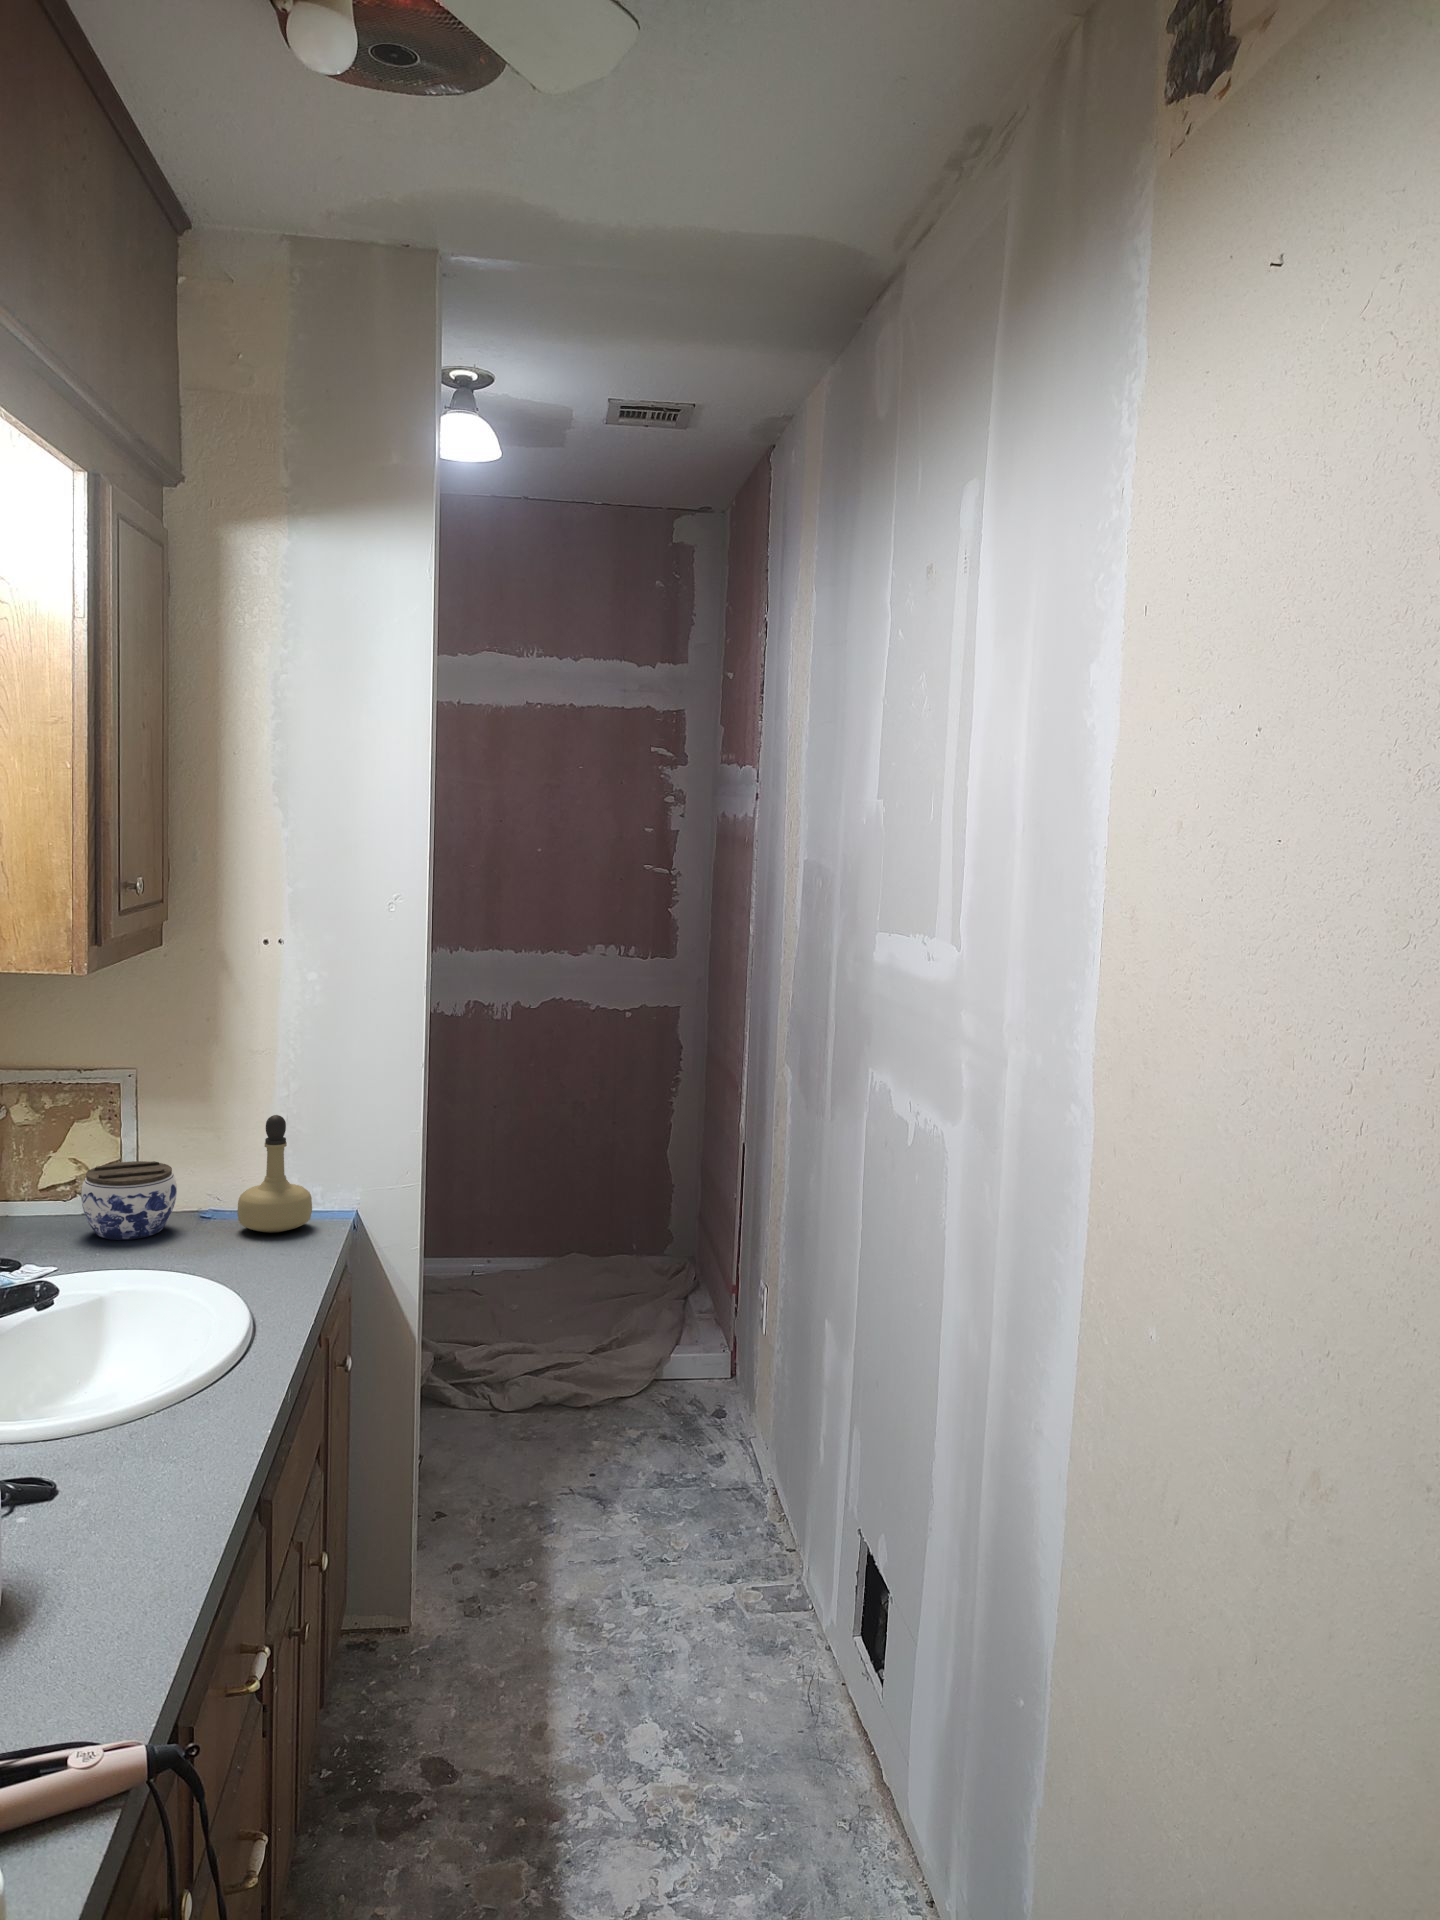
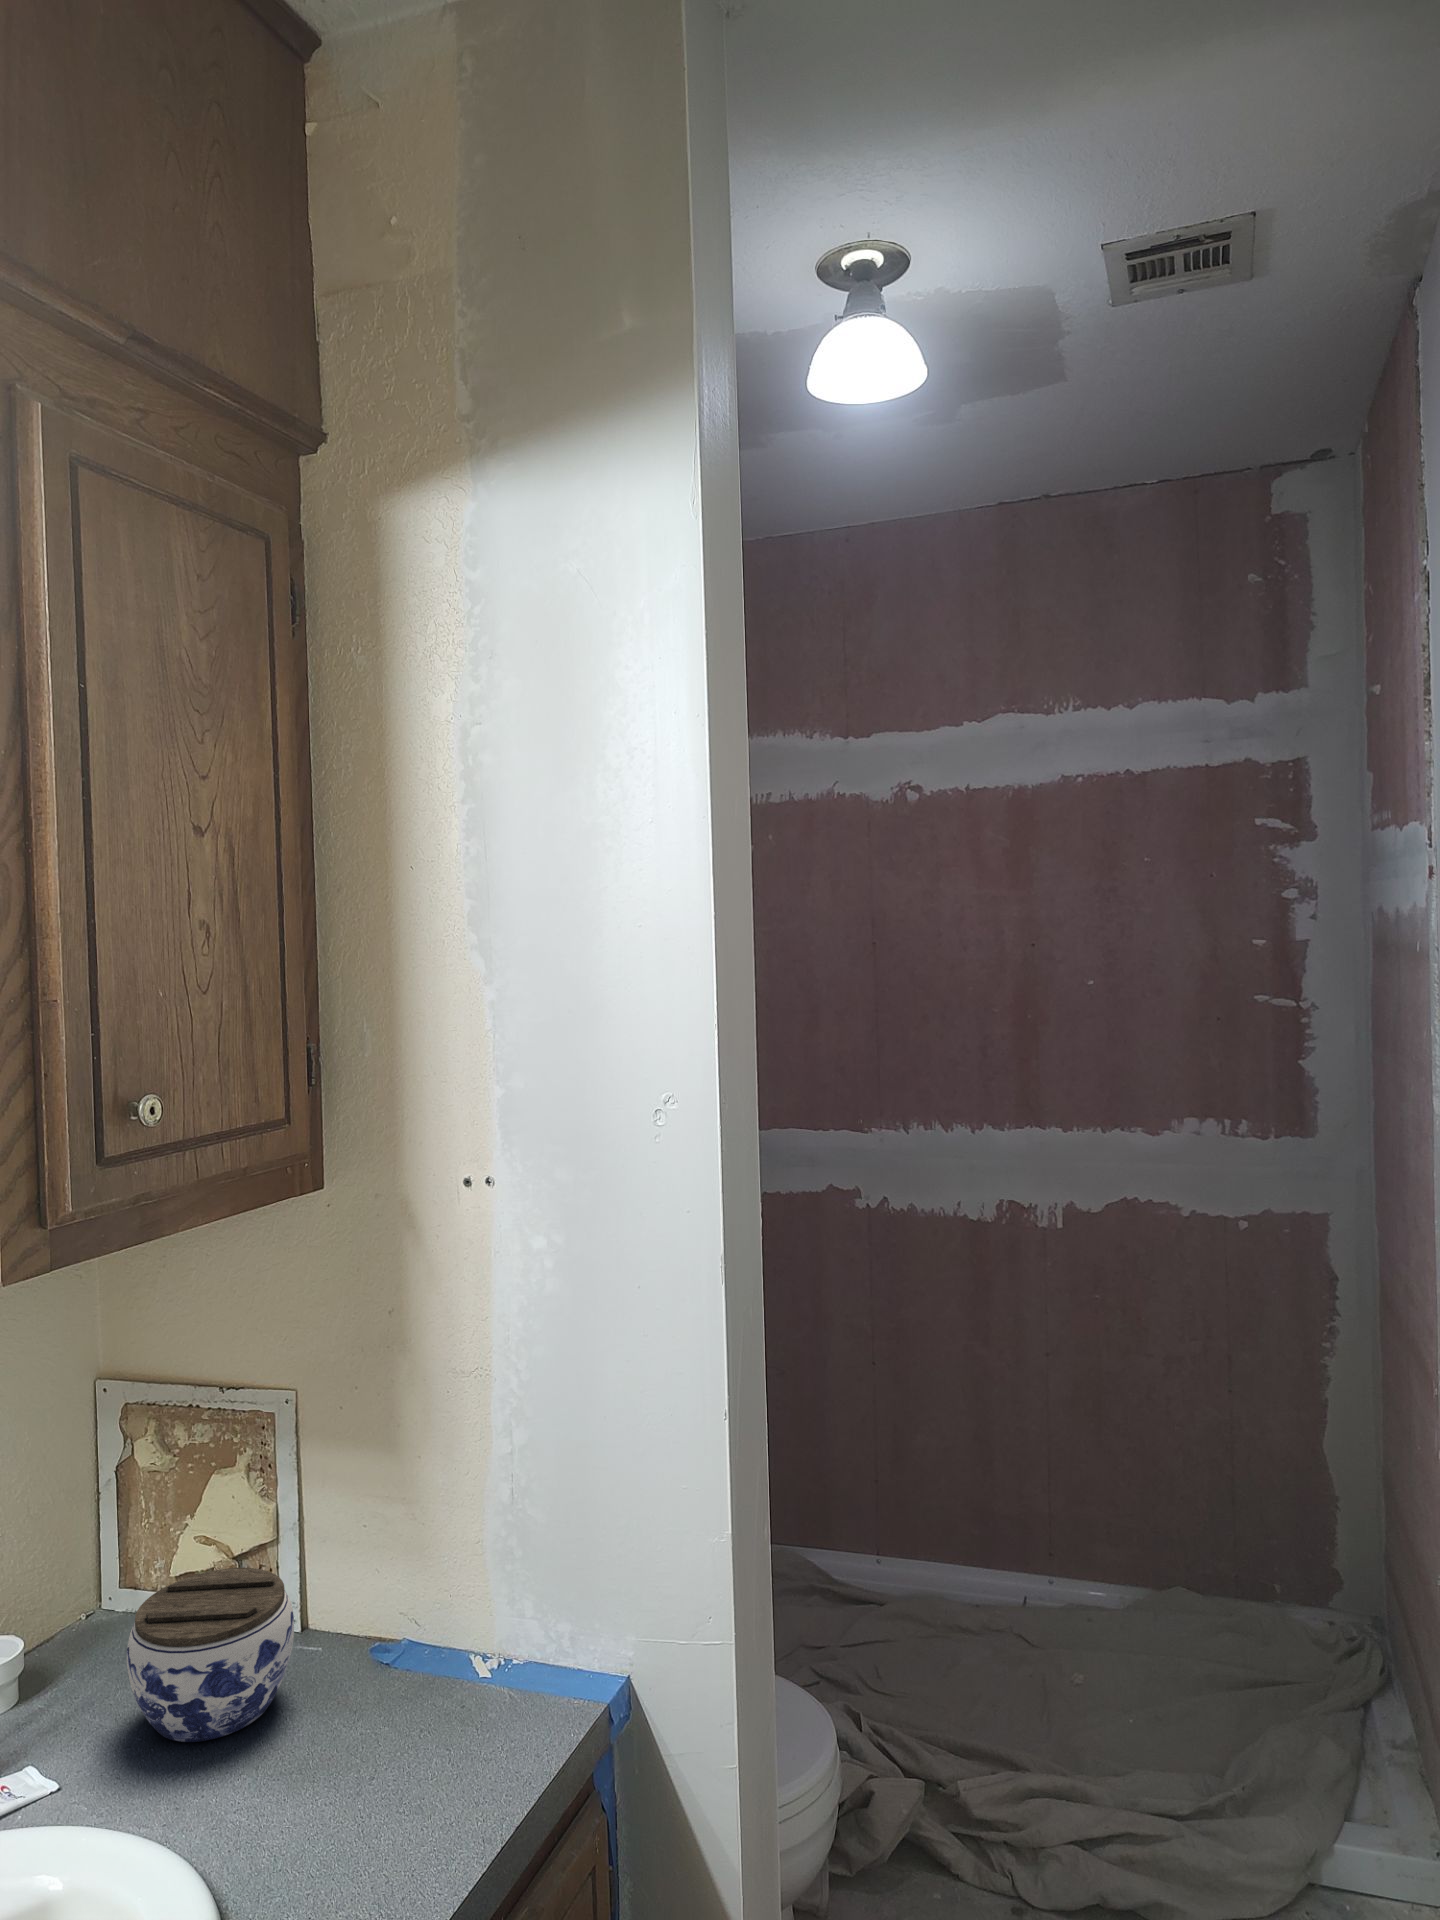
perfume bottle: present [237,1115,312,1233] -> none [354,1530,495,1780]

